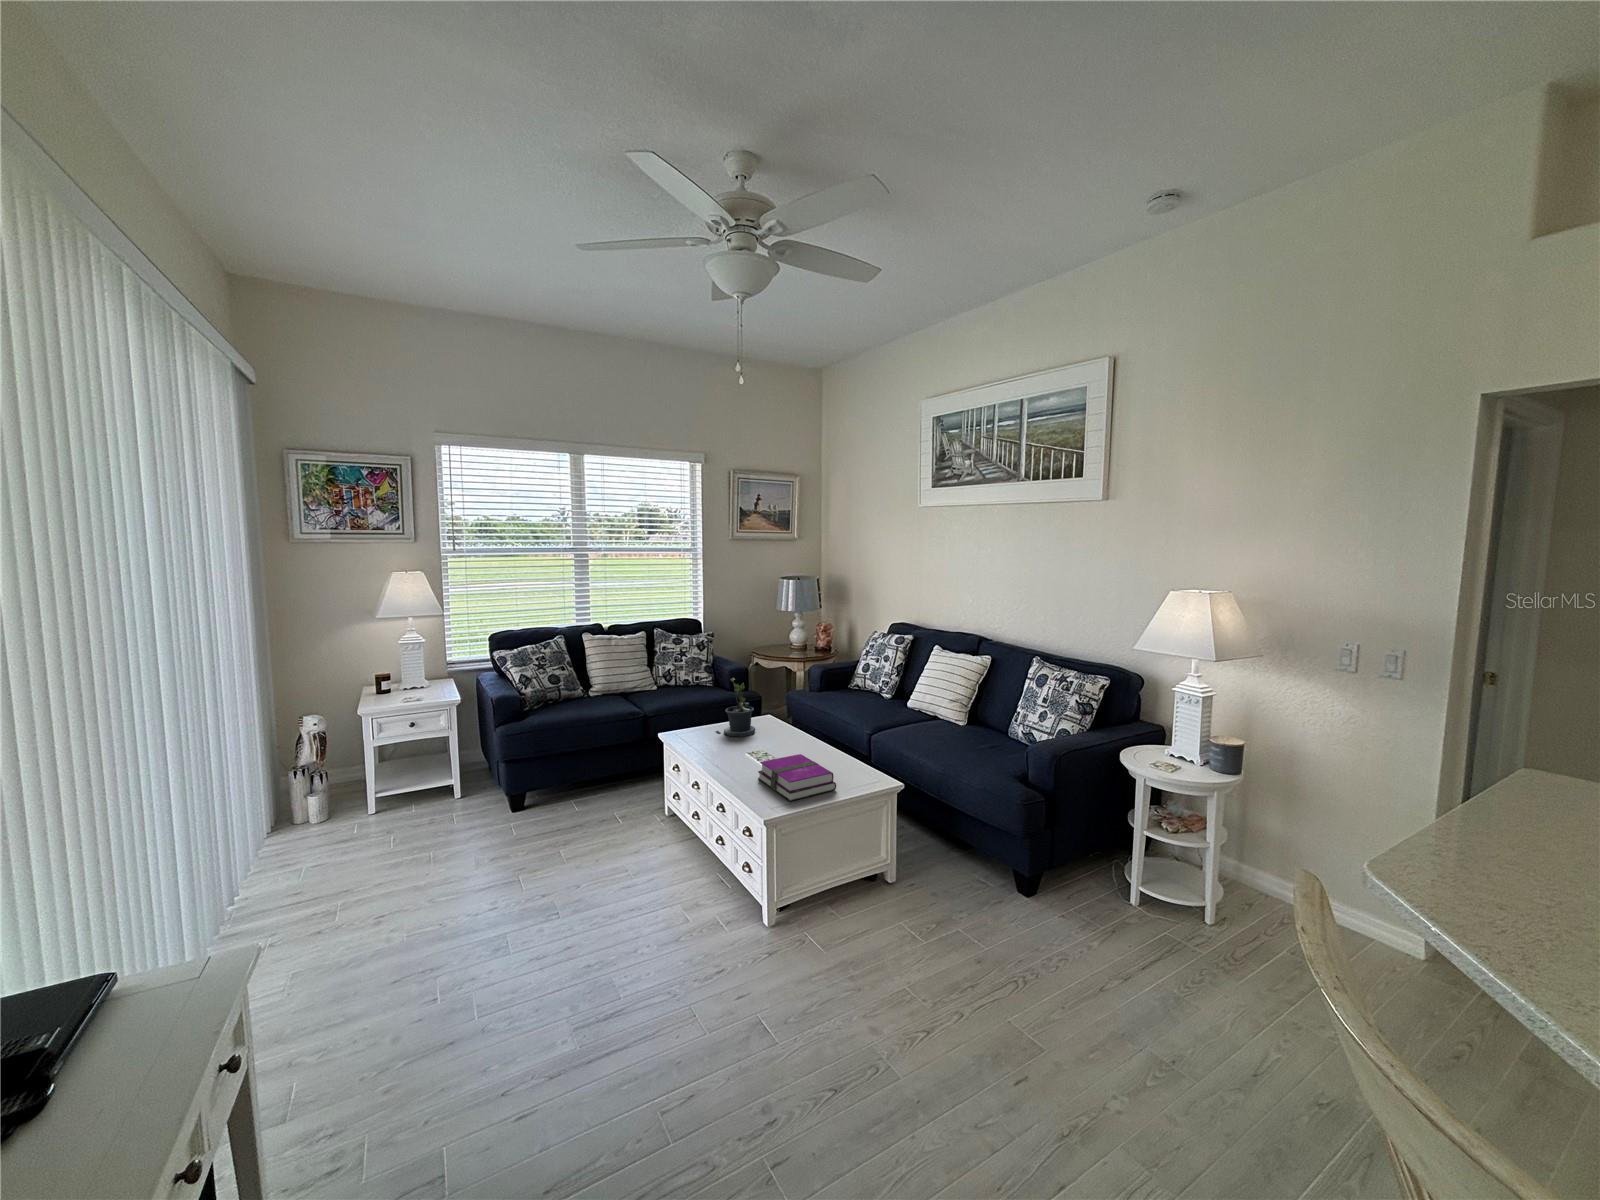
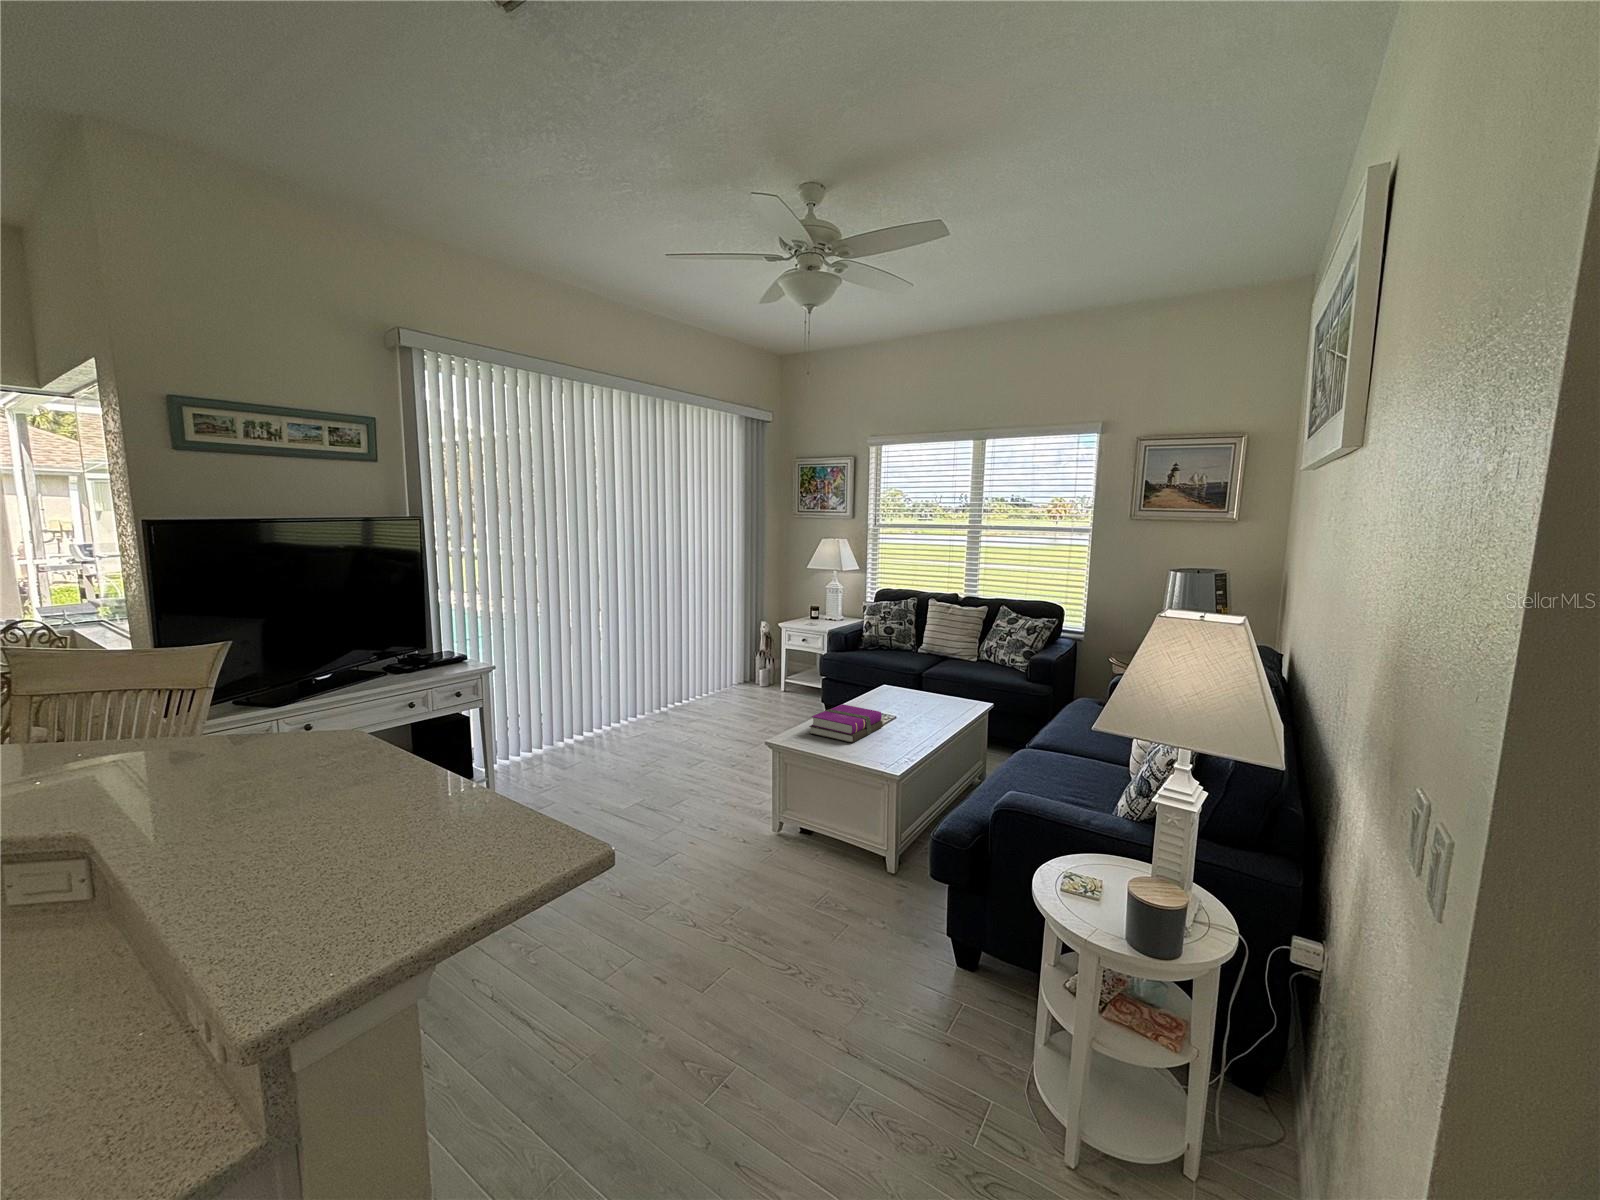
potted plant: present [716,678,755,737] -> none [918,643,953,703]

